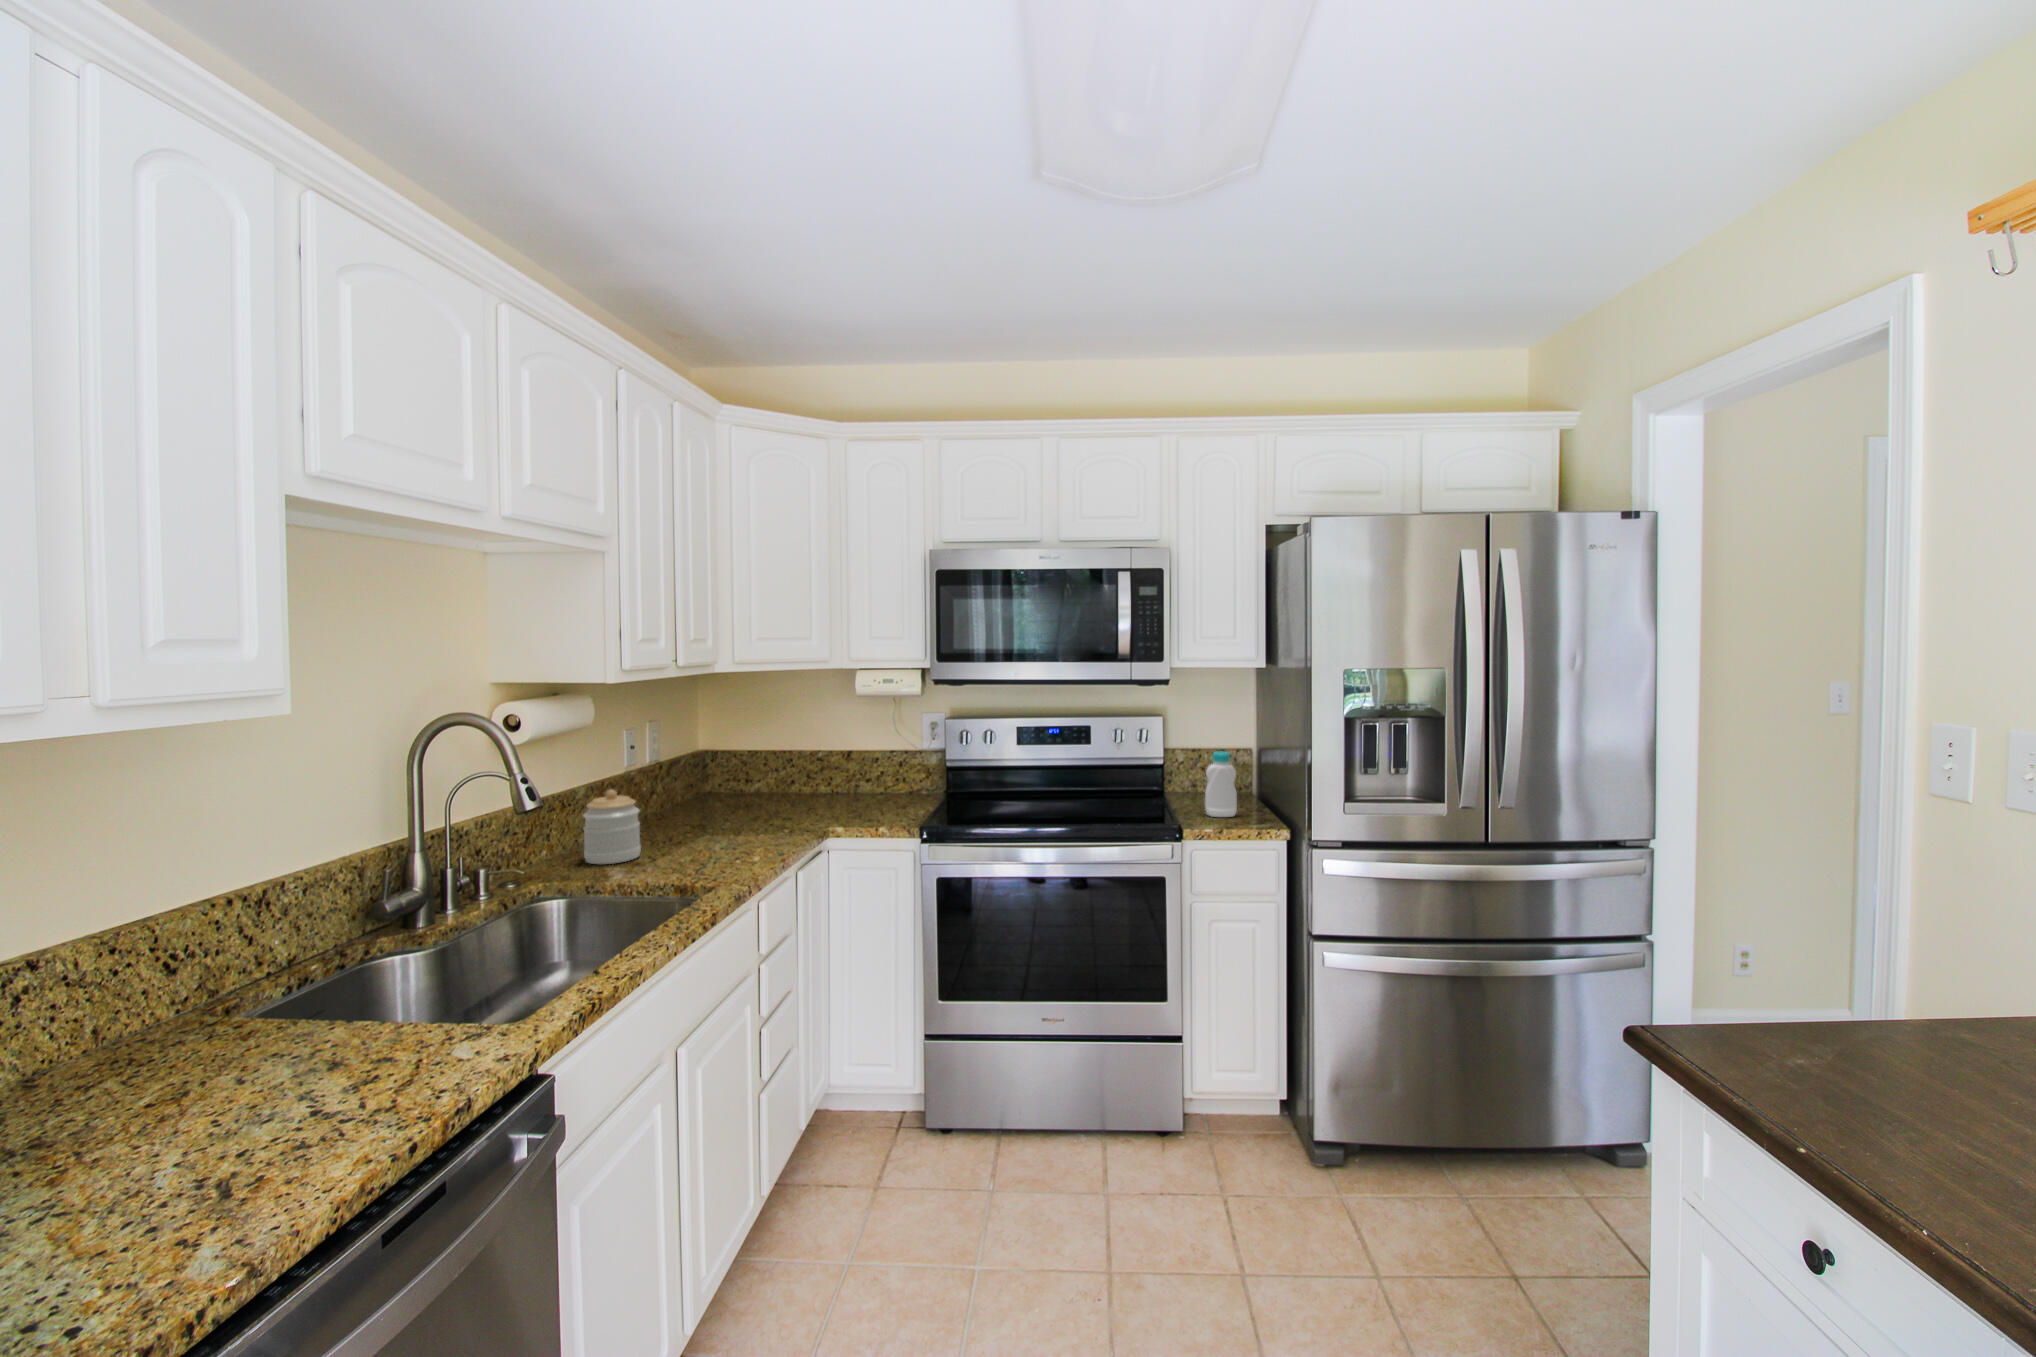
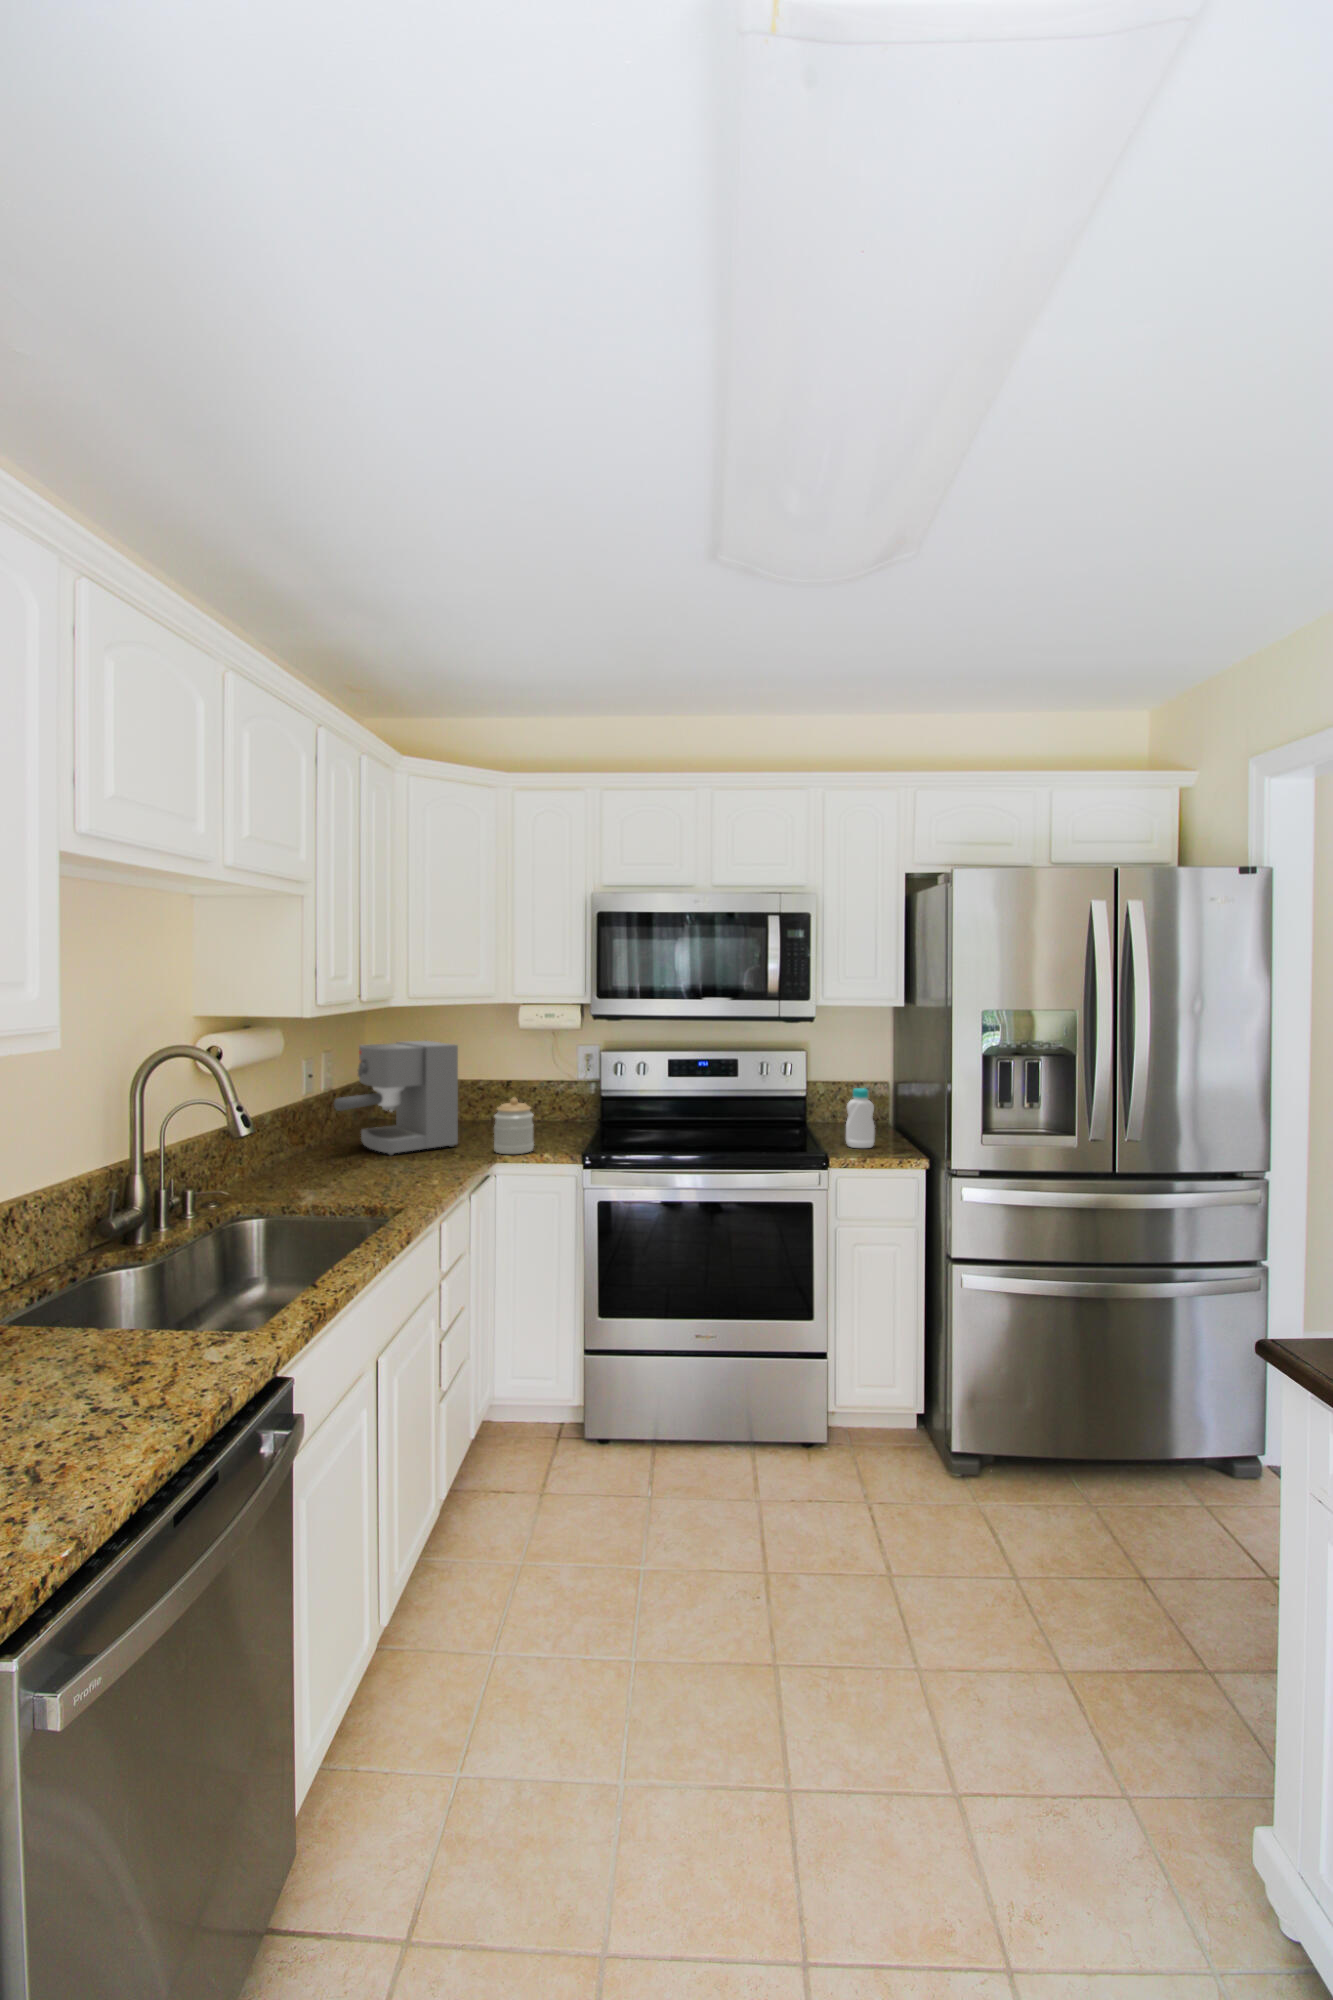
coffee maker: none [648,705,784,829] -> present [334,1041,458,1155]
jar: present [583,790,641,864] -> present [494,1098,534,1154]

